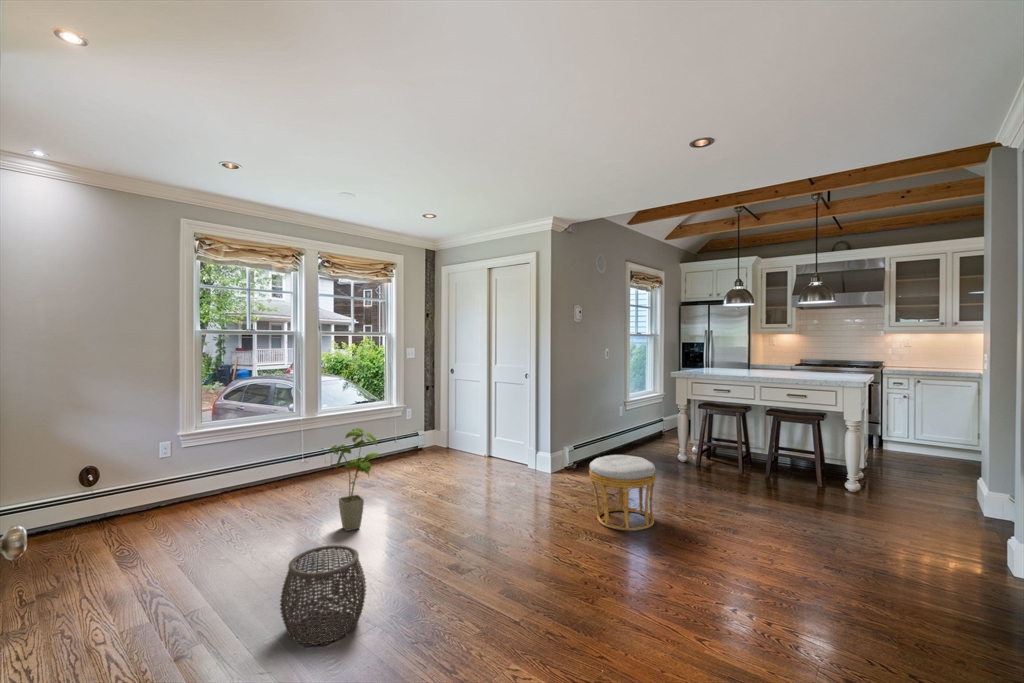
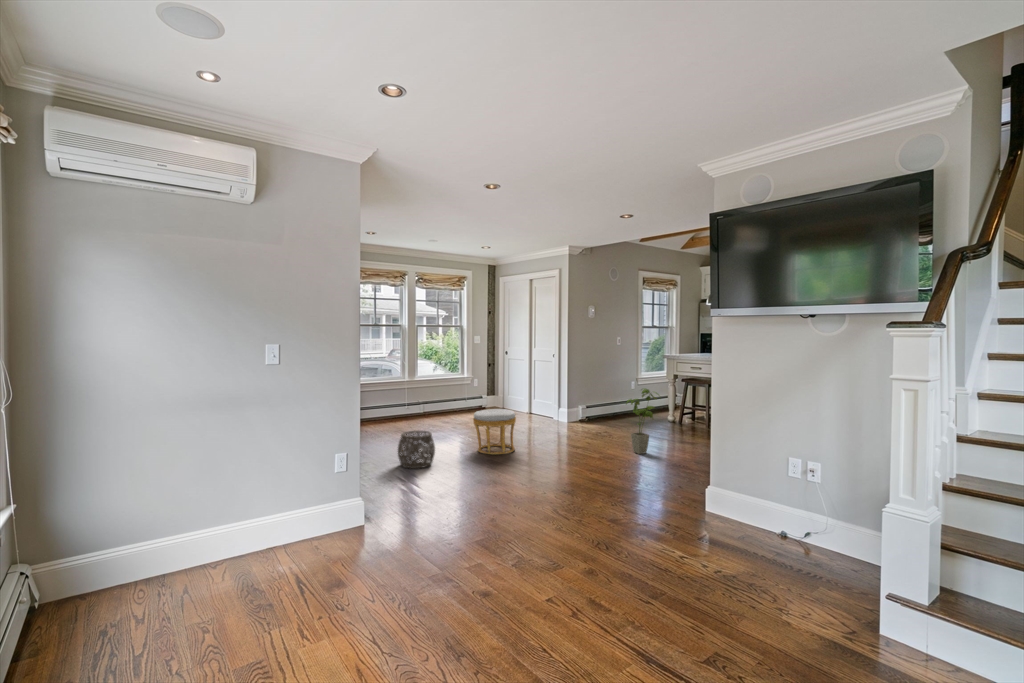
house plant: present [329,428,380,531] -> present [626,388,658,454]
ottoman: present [589,455,656,531] -> present [473,409,516,455]

